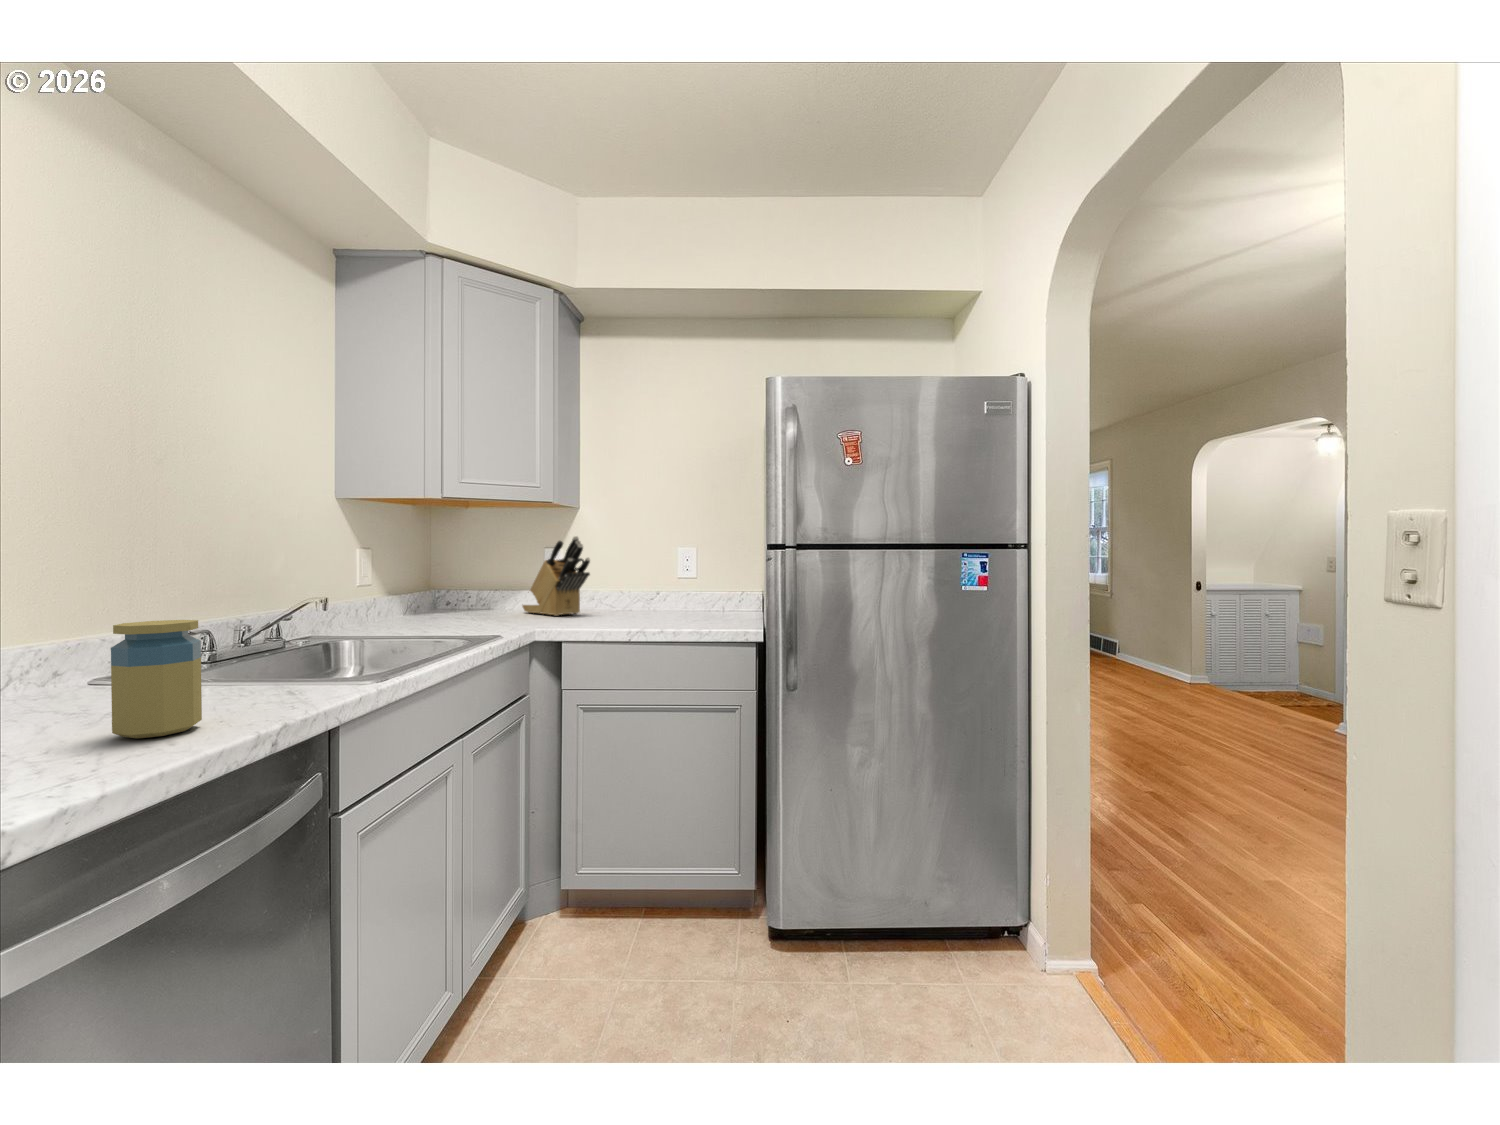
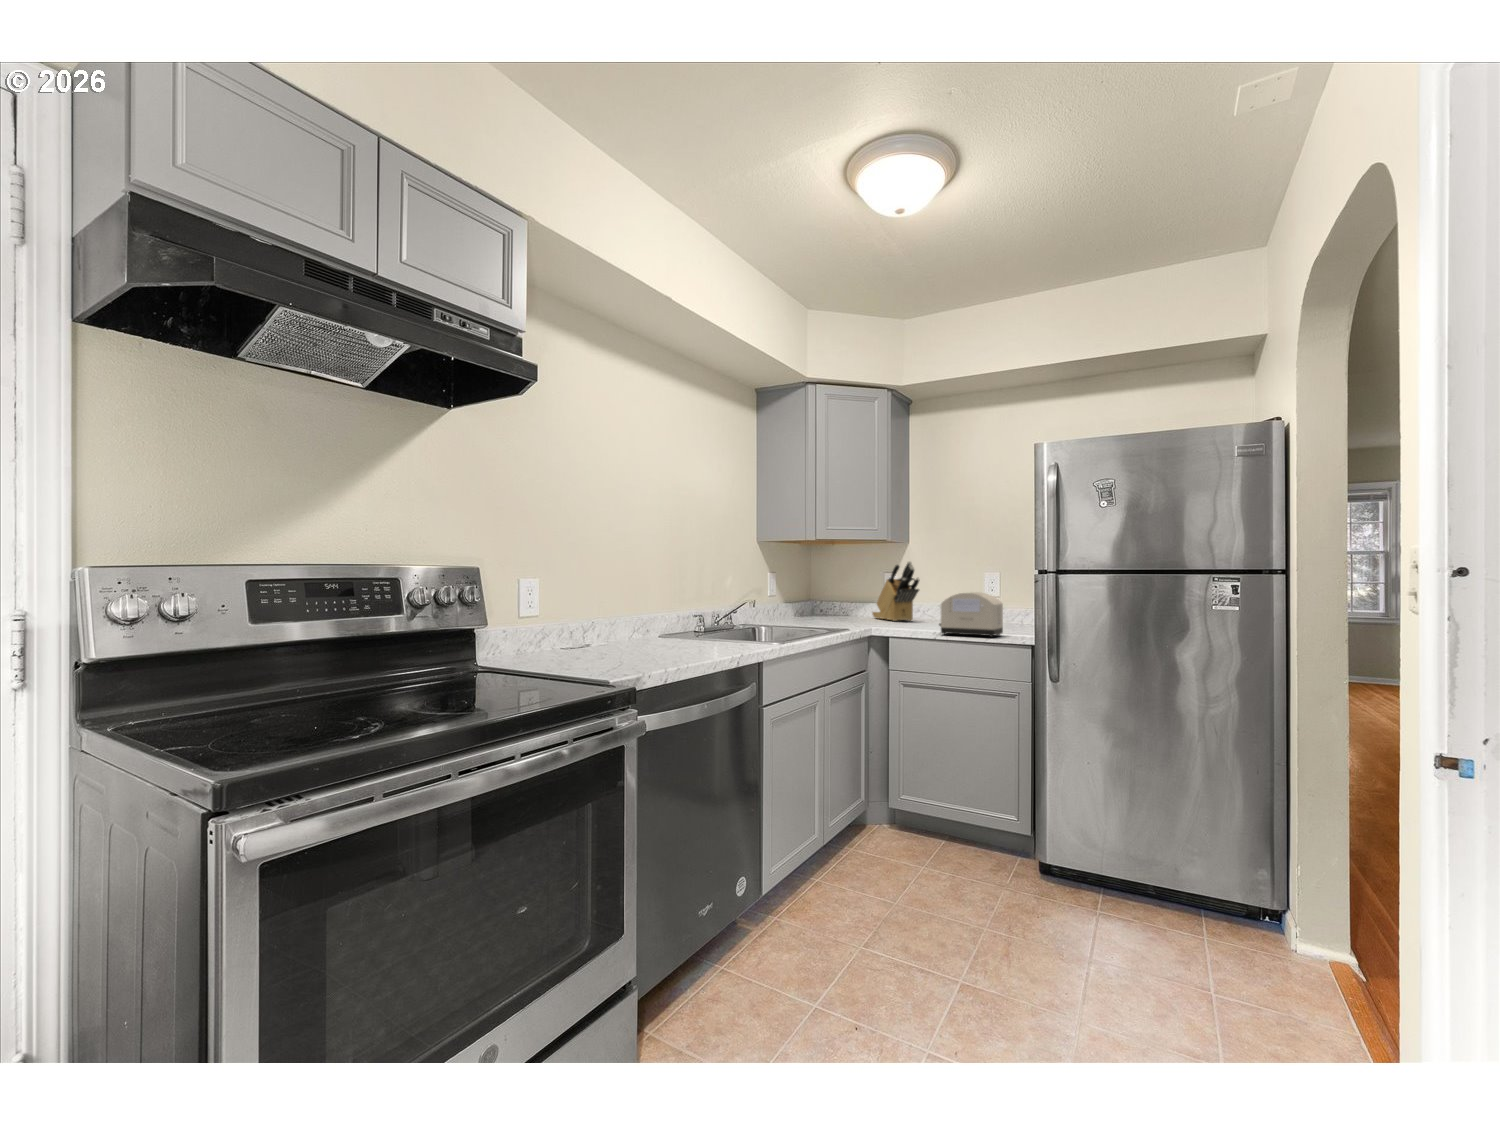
toaster: none [636,576,717,636] -> present [939,592,1003,637]
jar: present [111,620,202,739] -> none [686,605,713,653]

